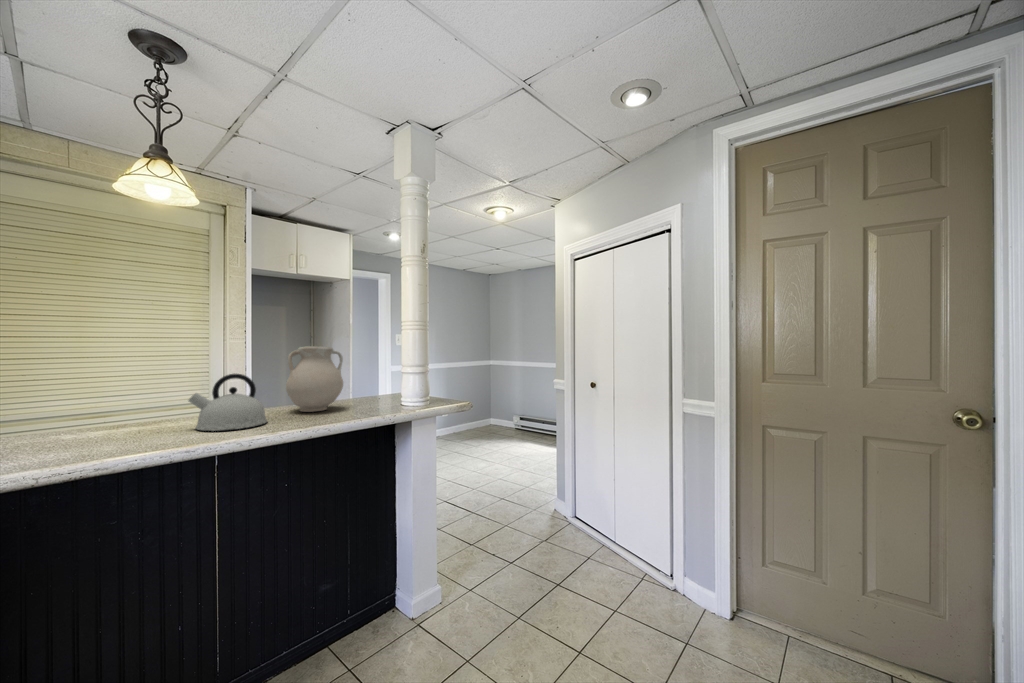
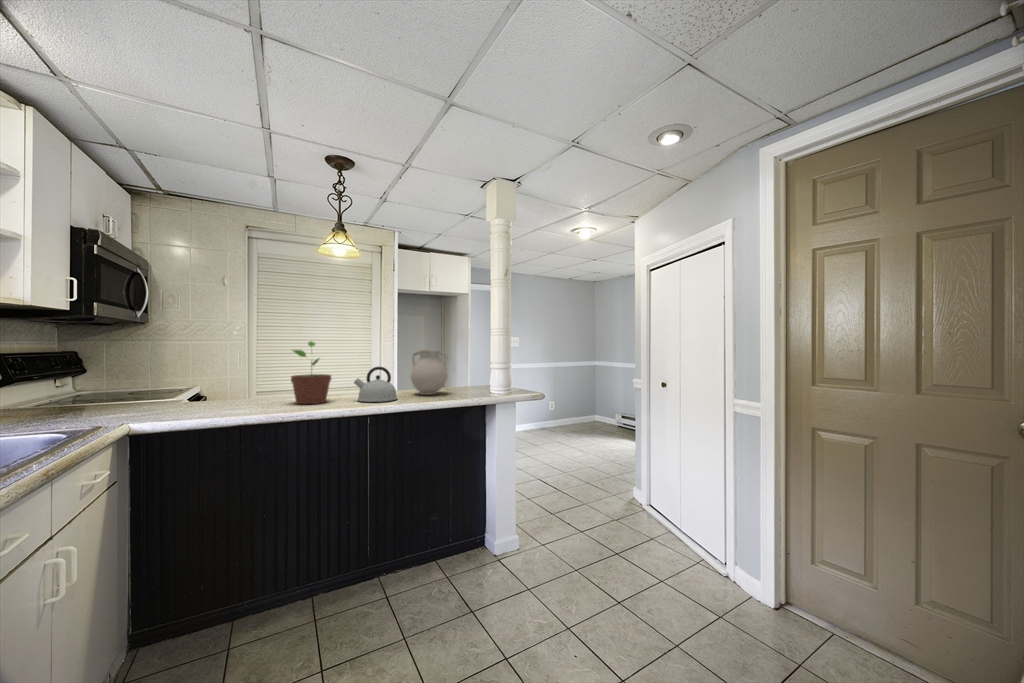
potted plant: none [55,334,144,444] -> present [291,342,331,404]

